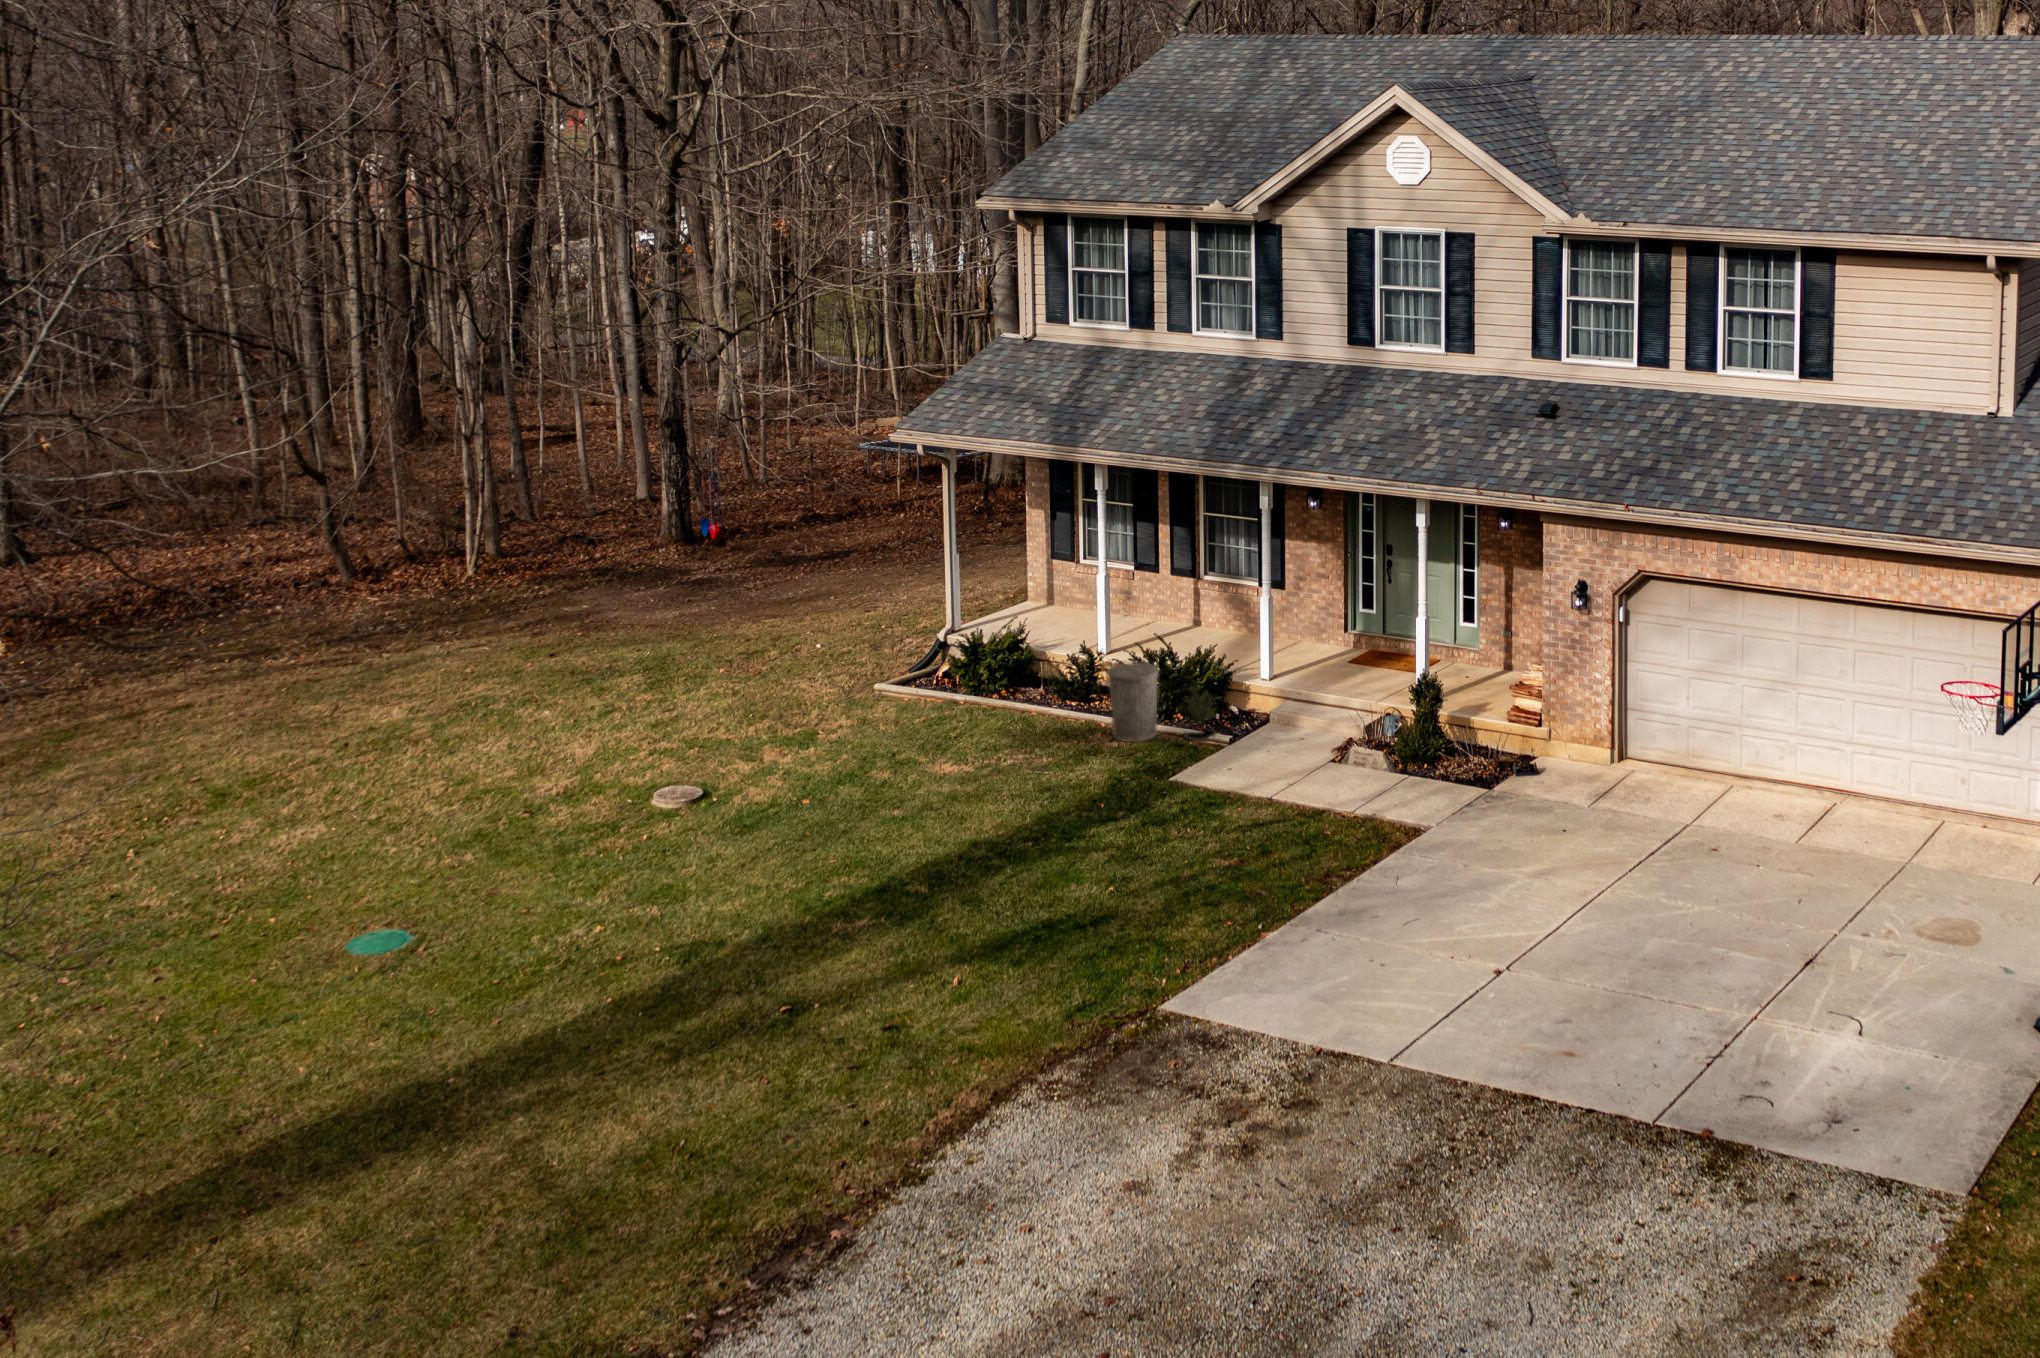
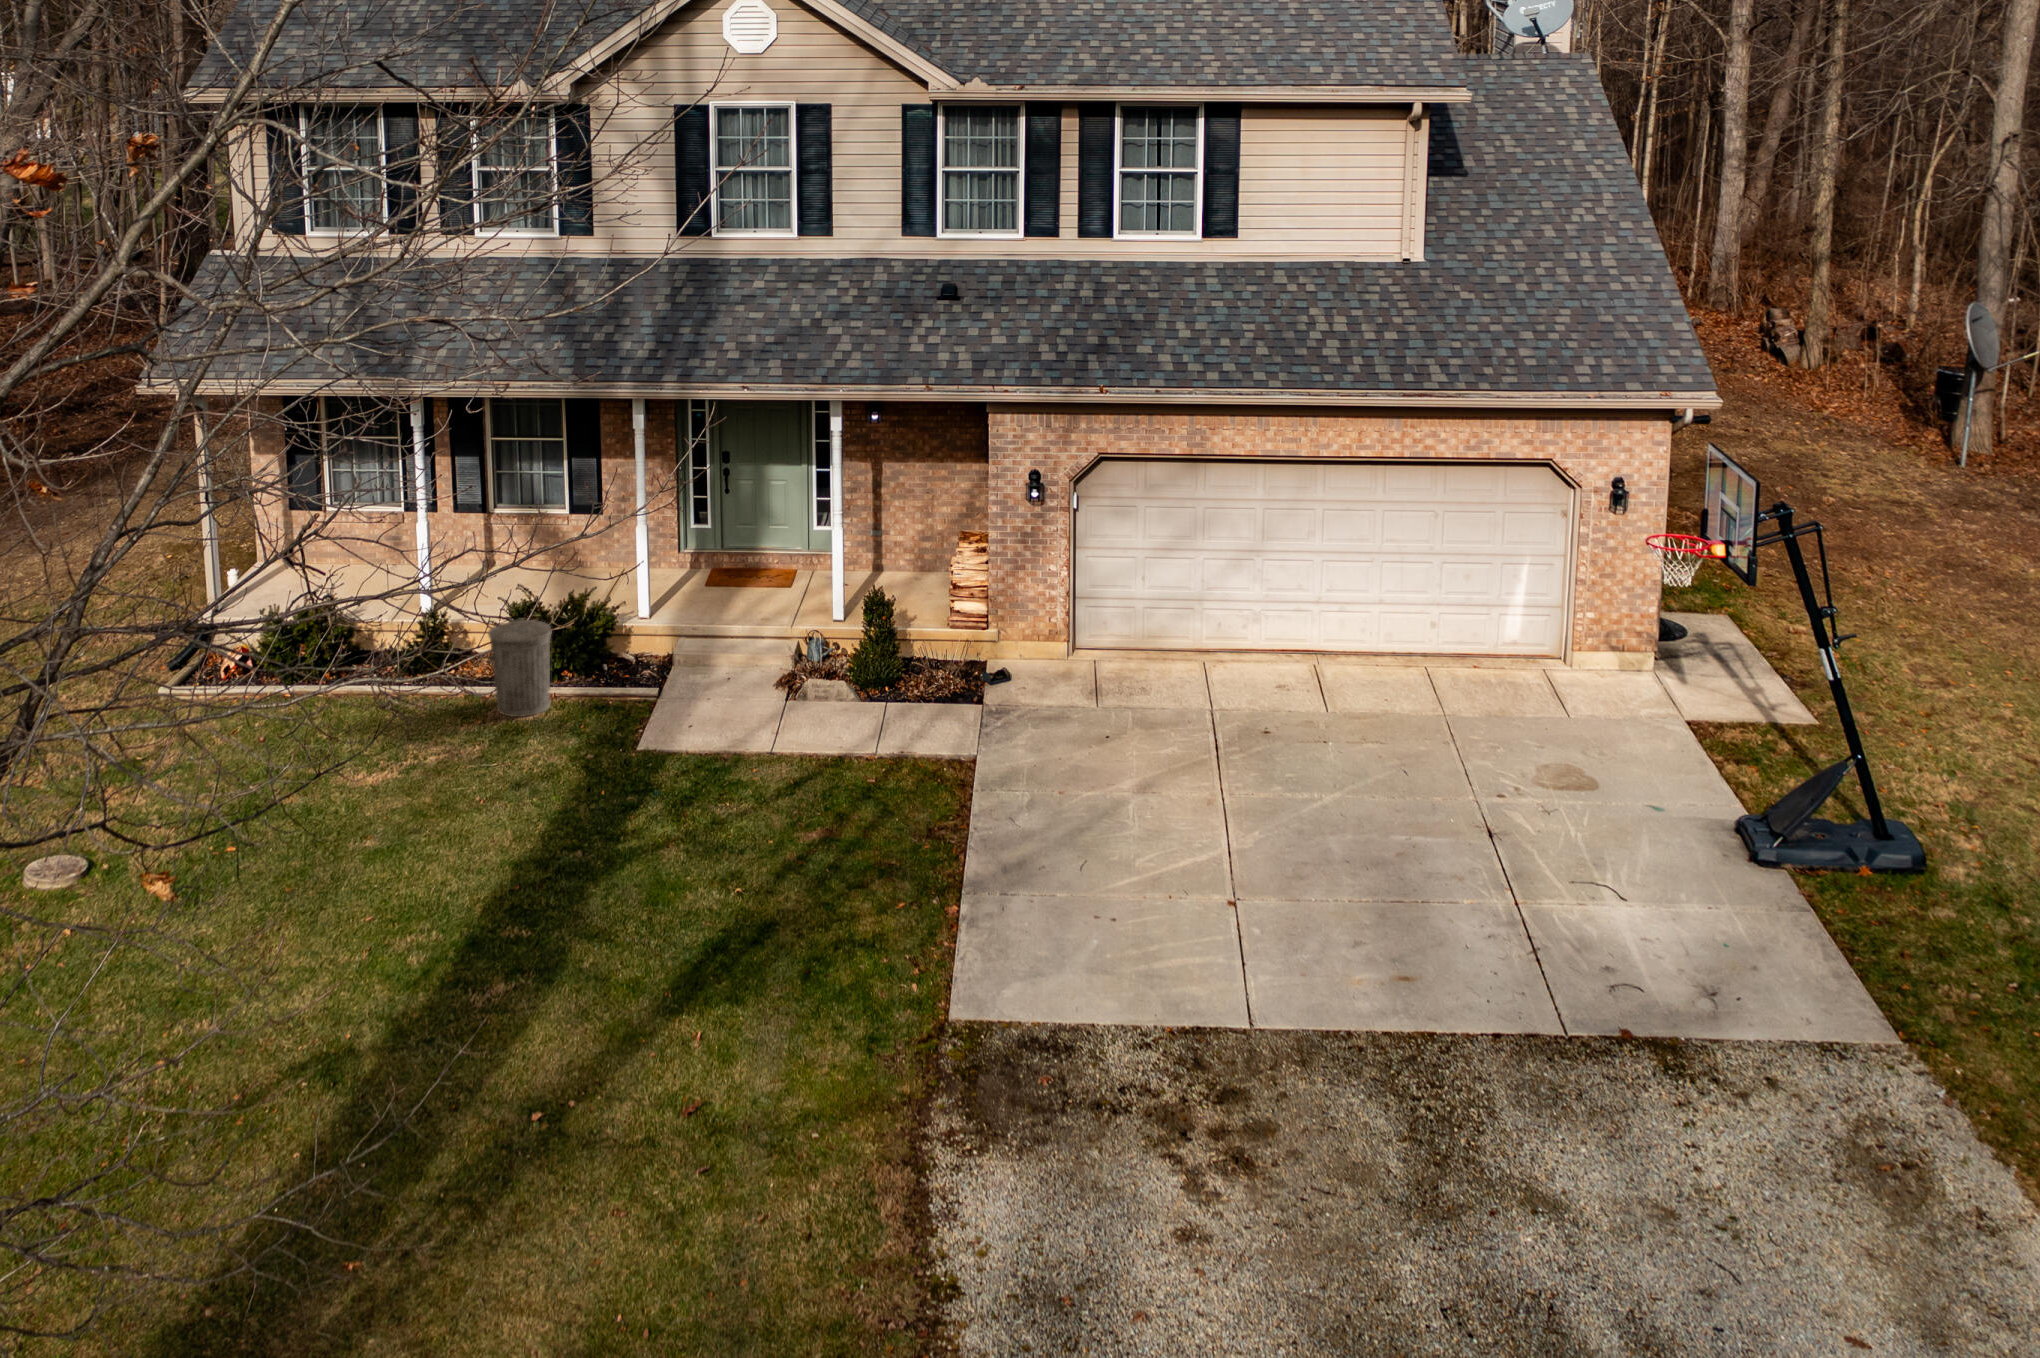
potted tree: present [1185,687,1216,741] -> none [581,633,622,703]

